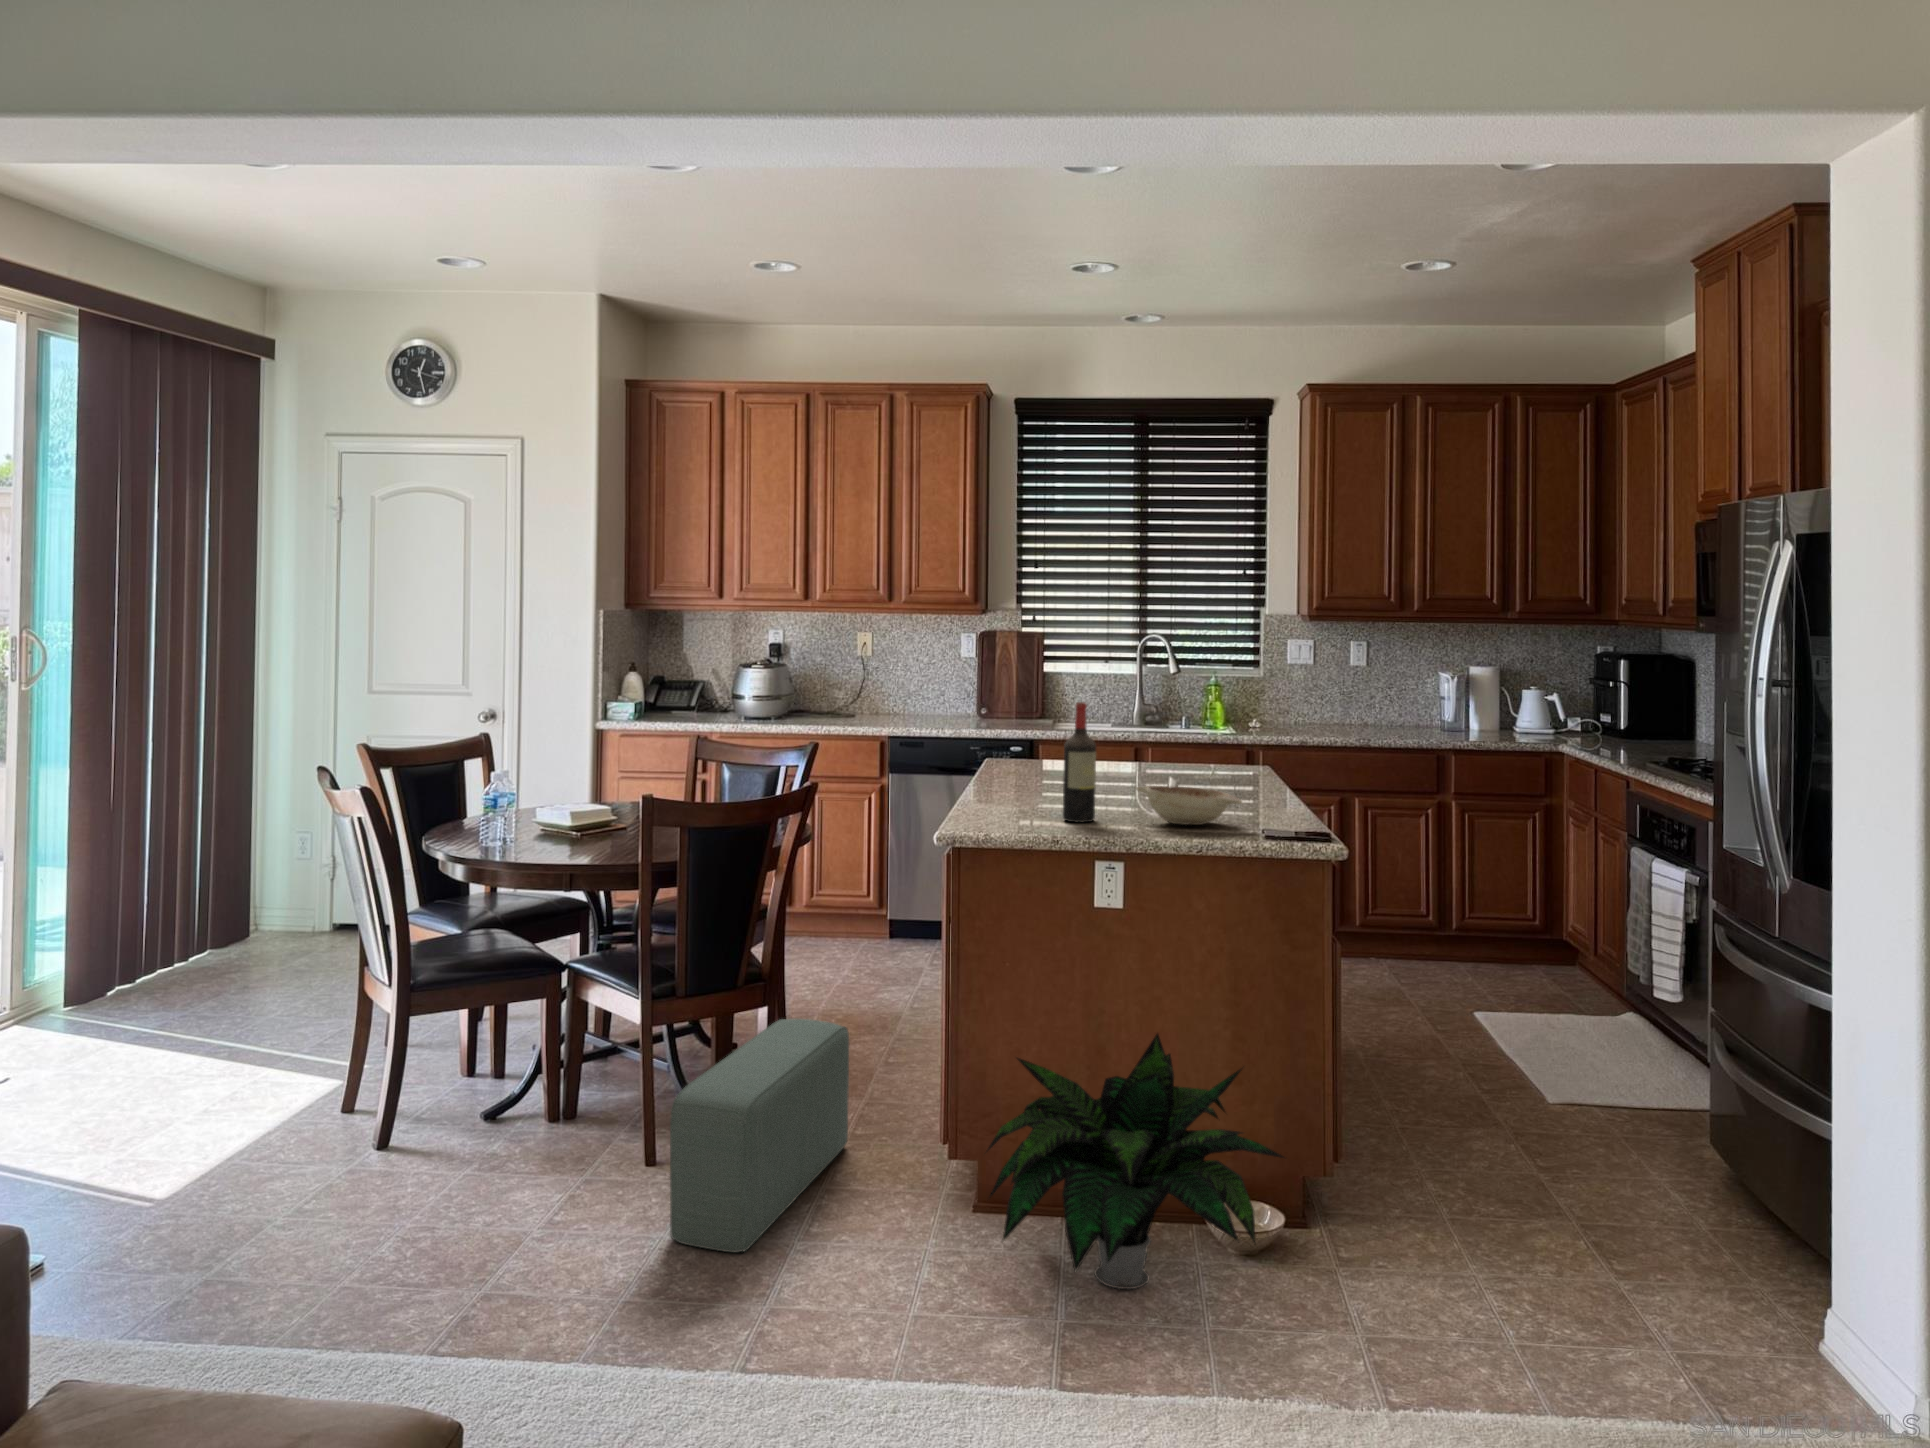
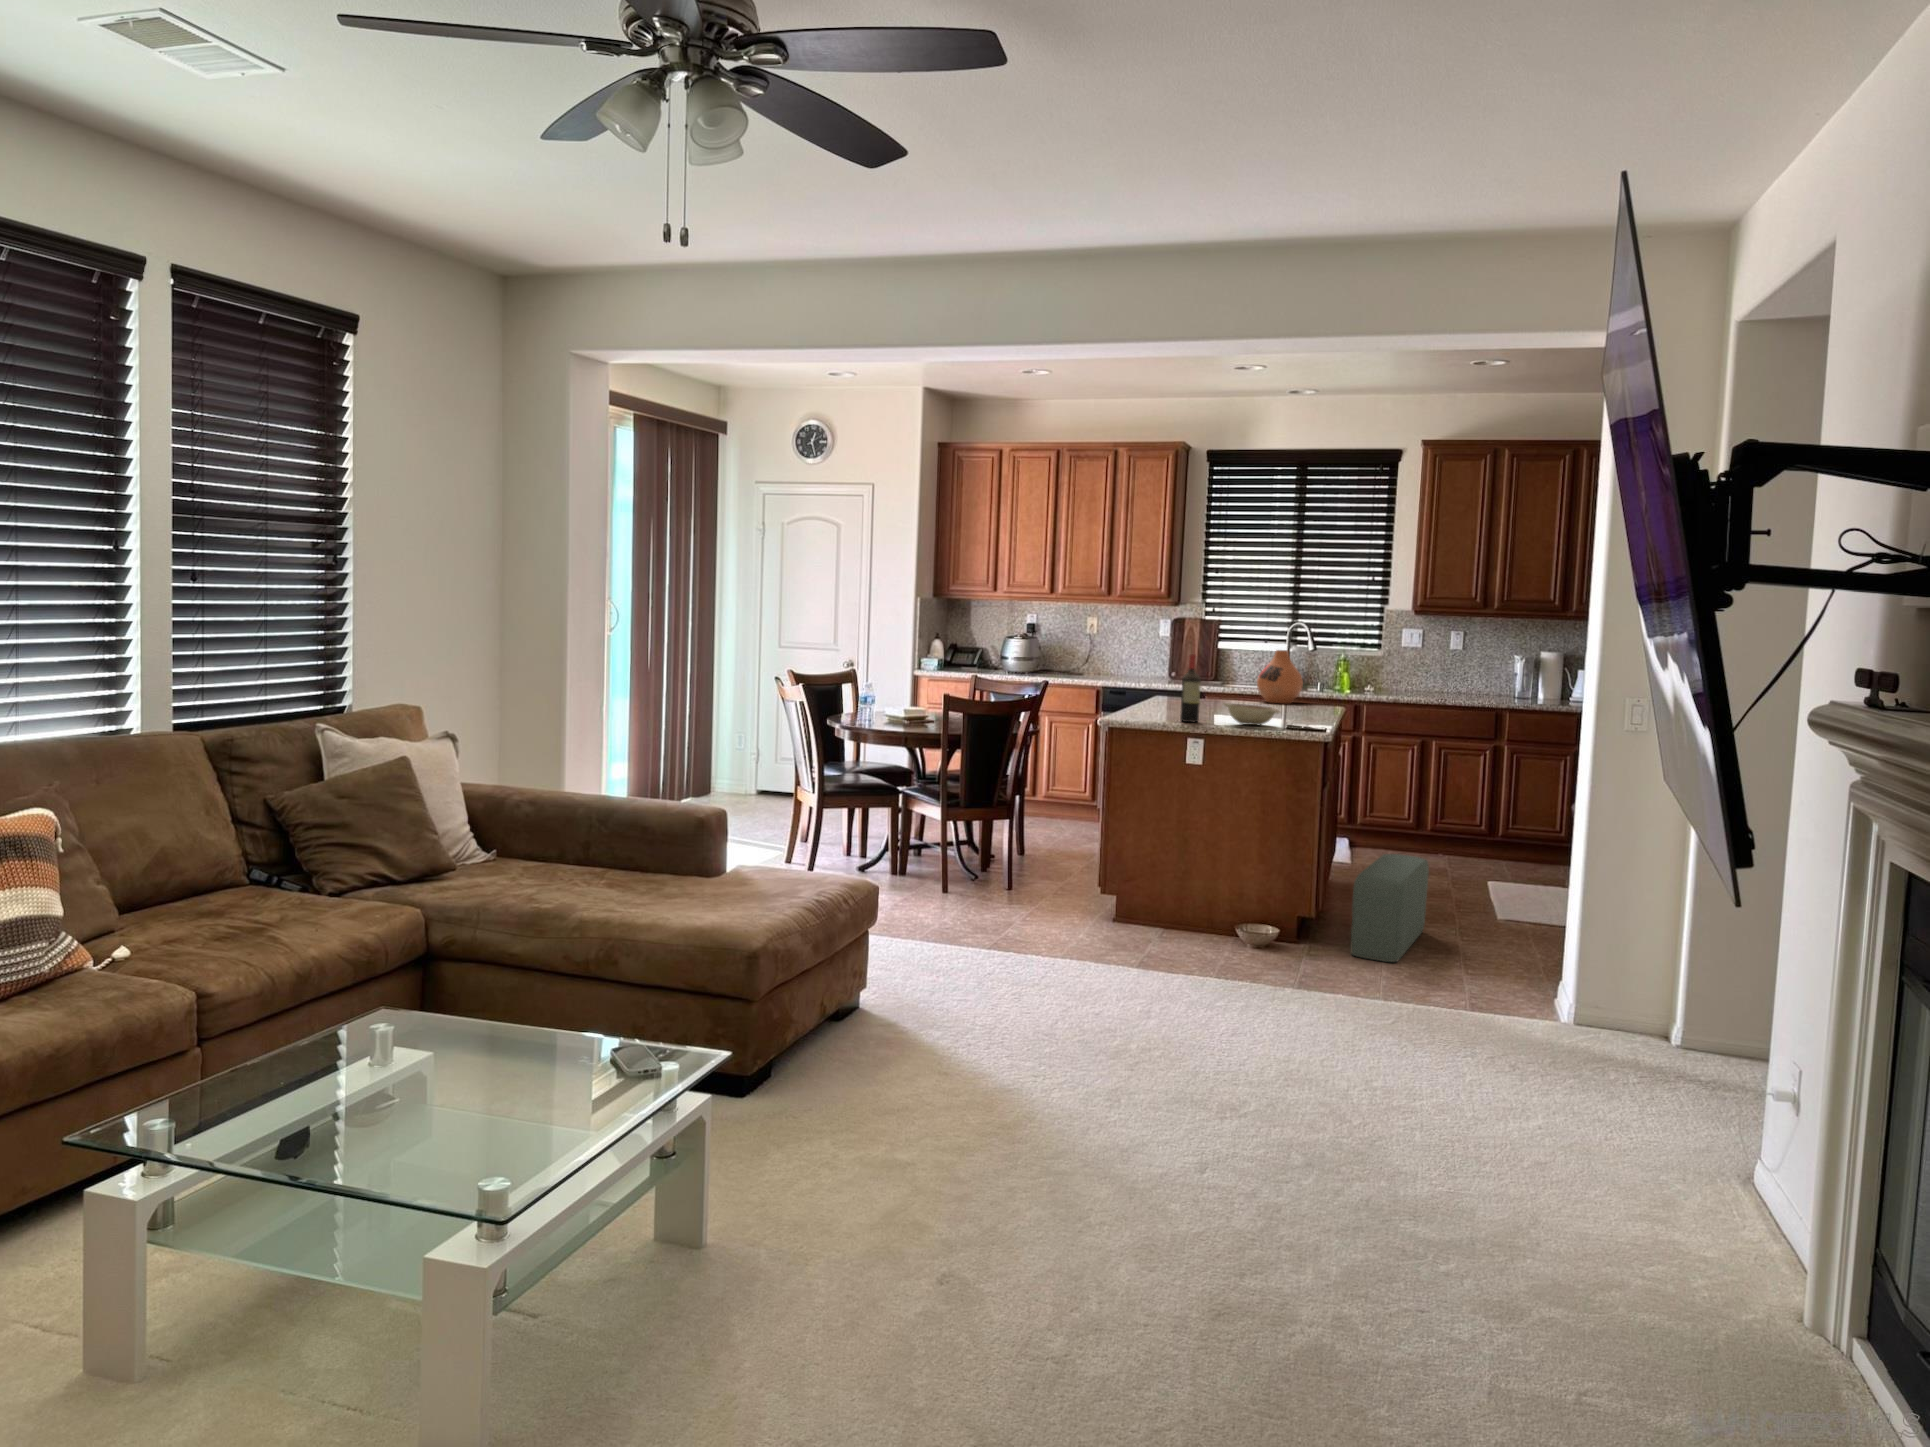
vase: none [1128,679,1194,760] -> present [1257,650,1303,703]
pouf: present [670,1018,849,1252] -> present [1351,854,1429,962]
potted plant: present [987,1034,1283,1289] -> none [1113,822,1277,952]

